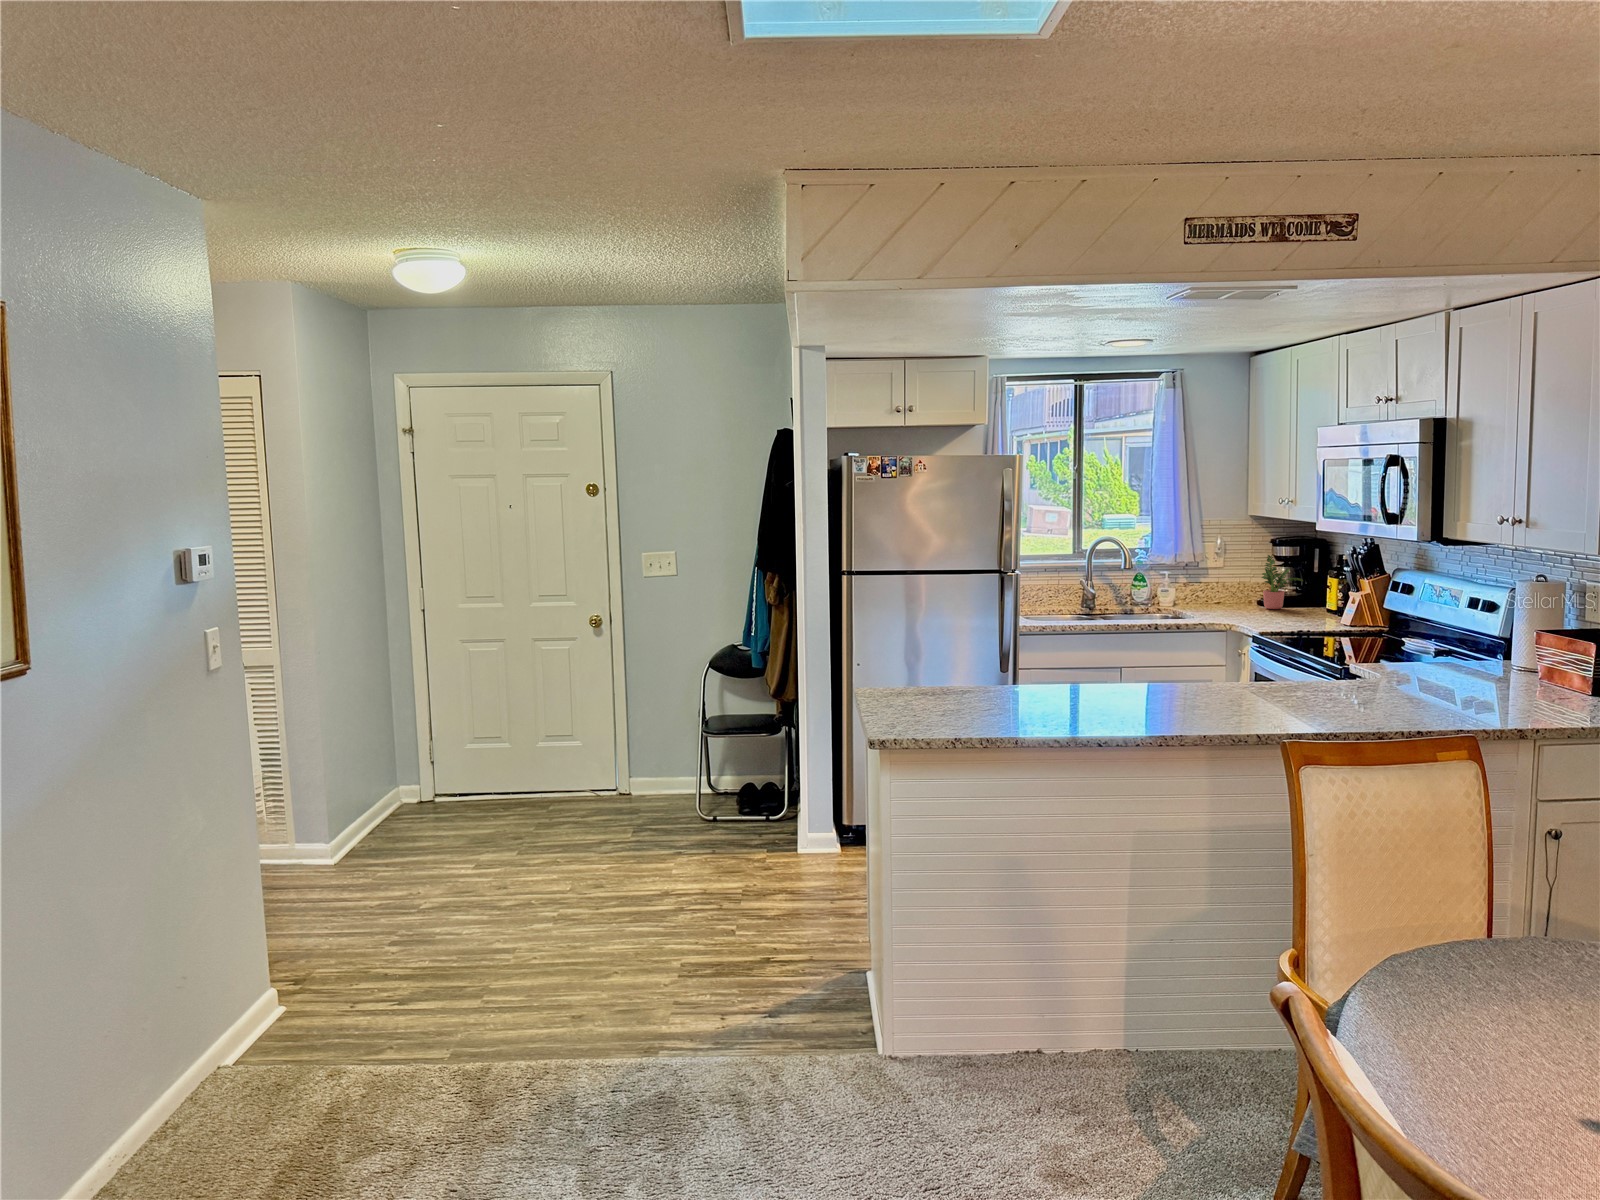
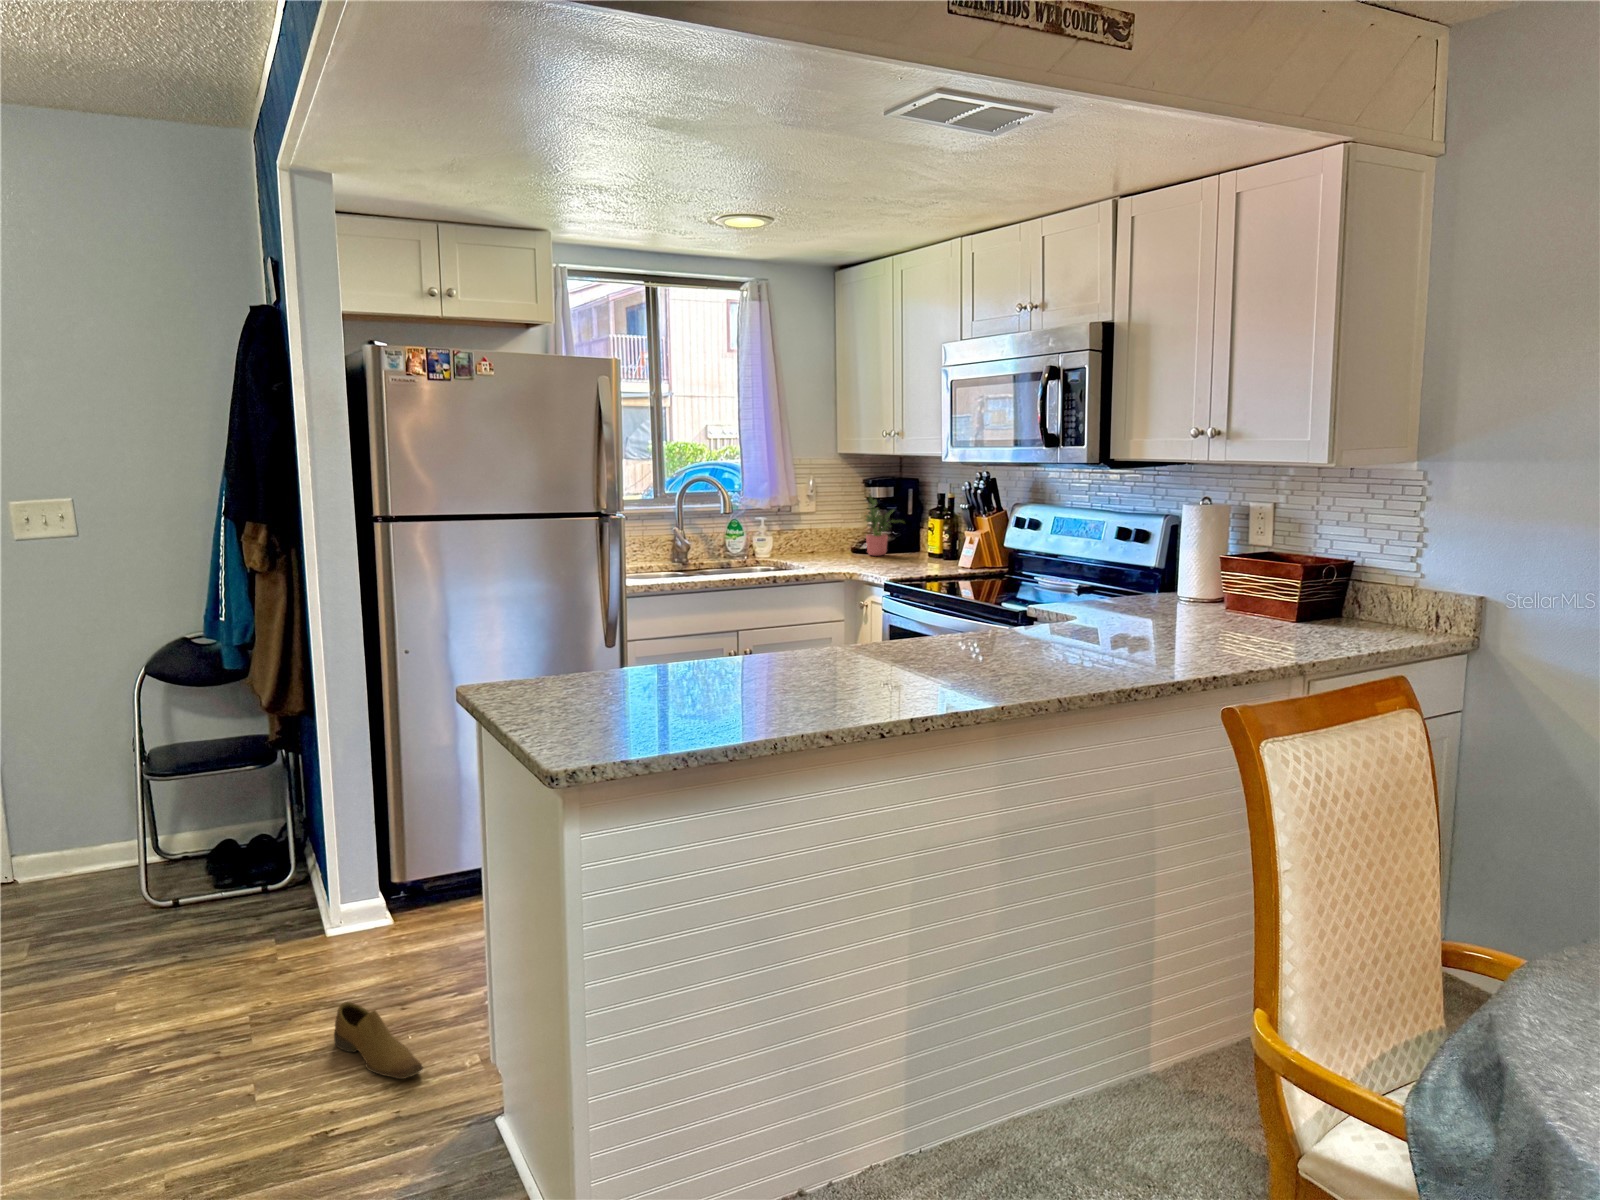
shoe: none [786,888,832,940] -> present [334,1002,423,1079]

